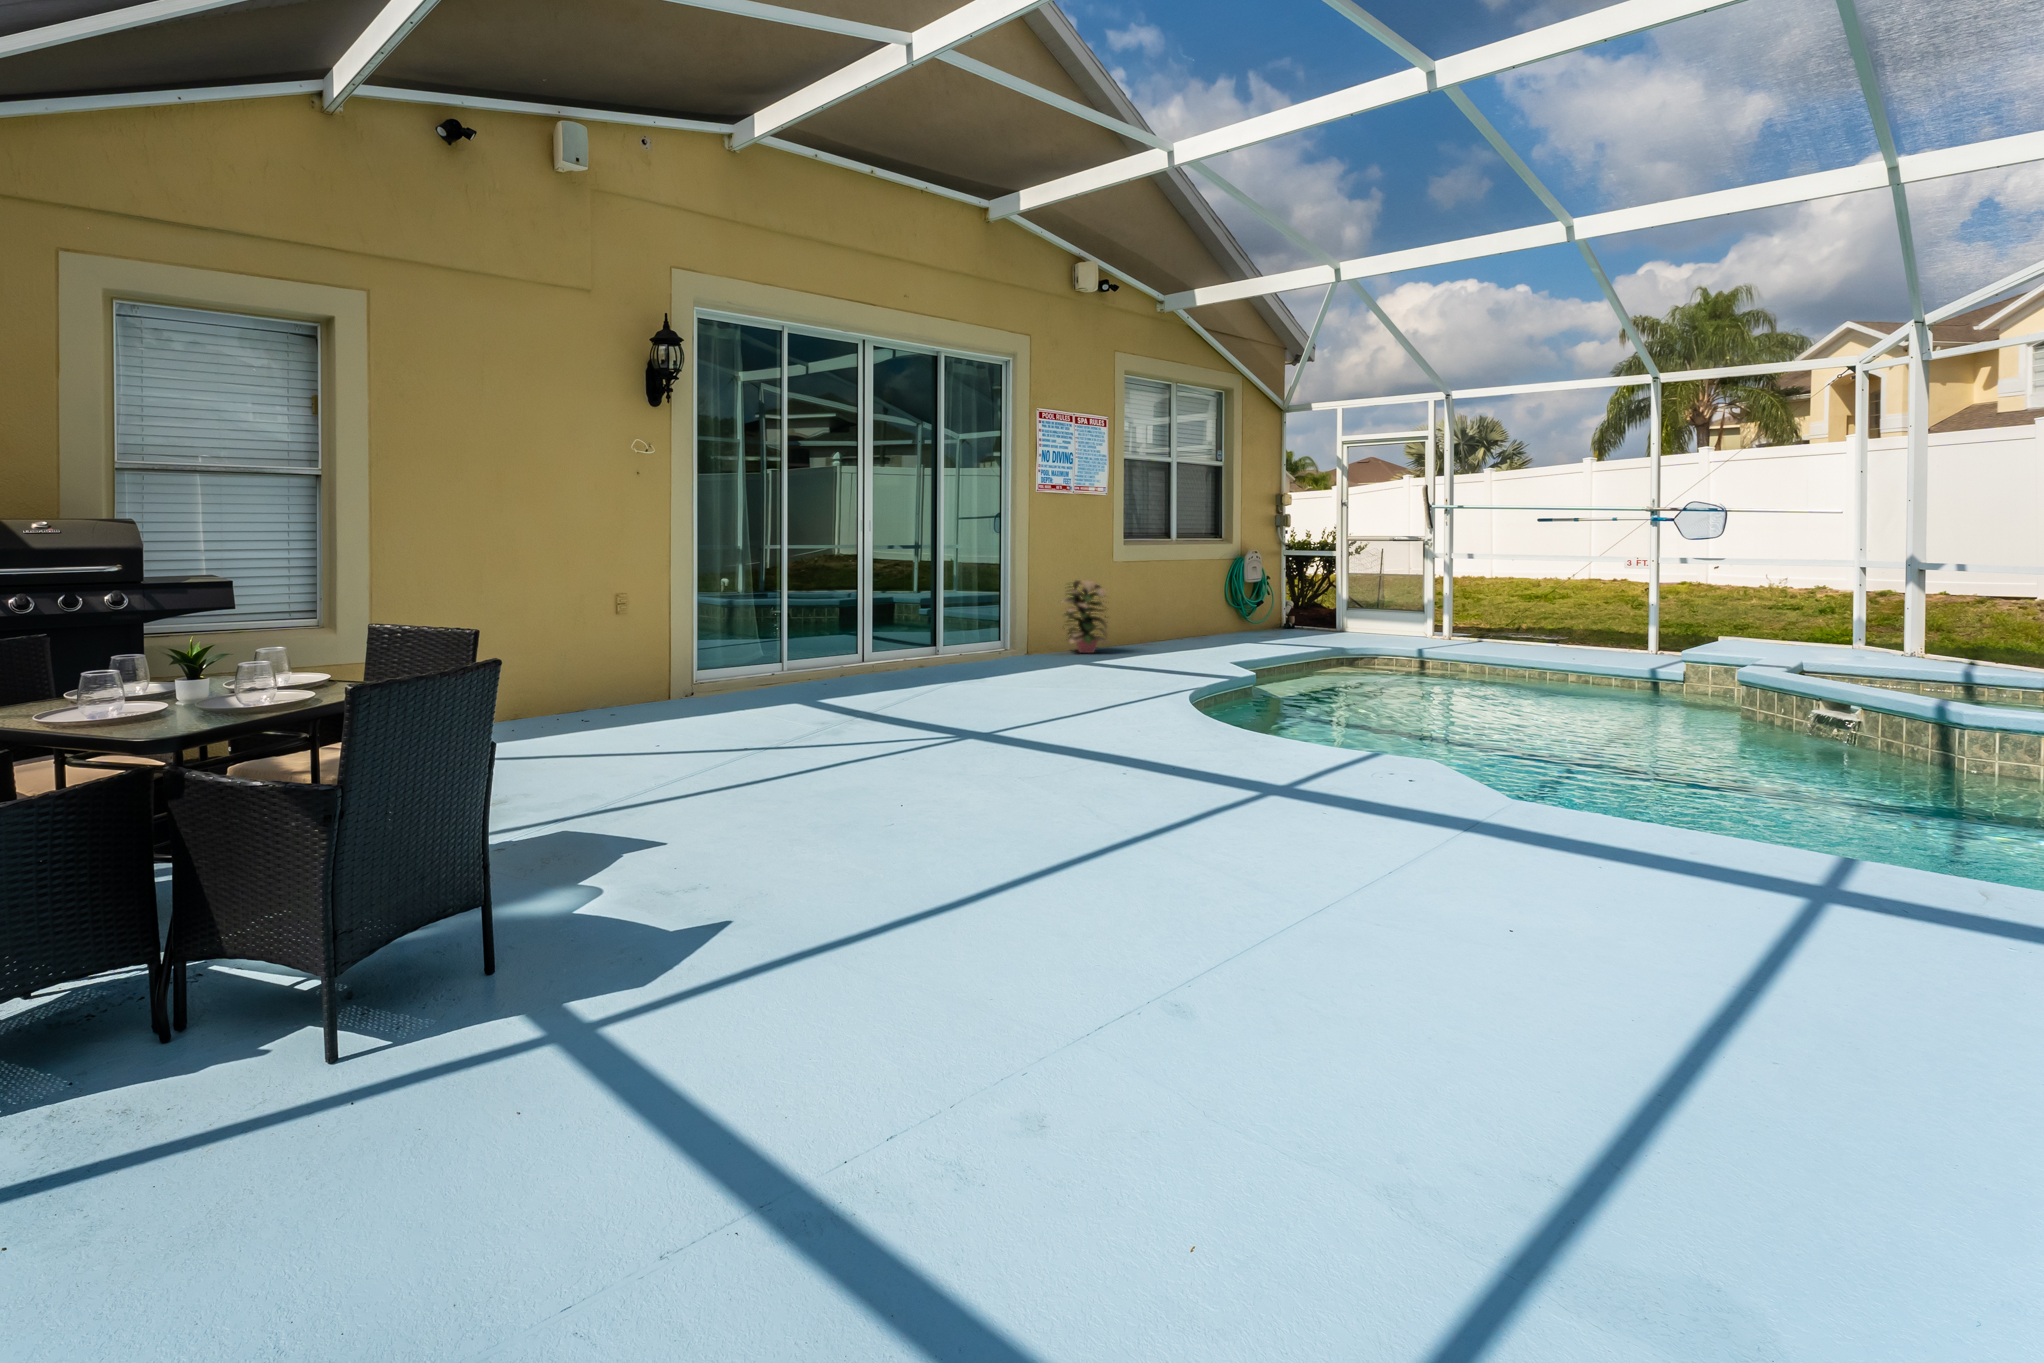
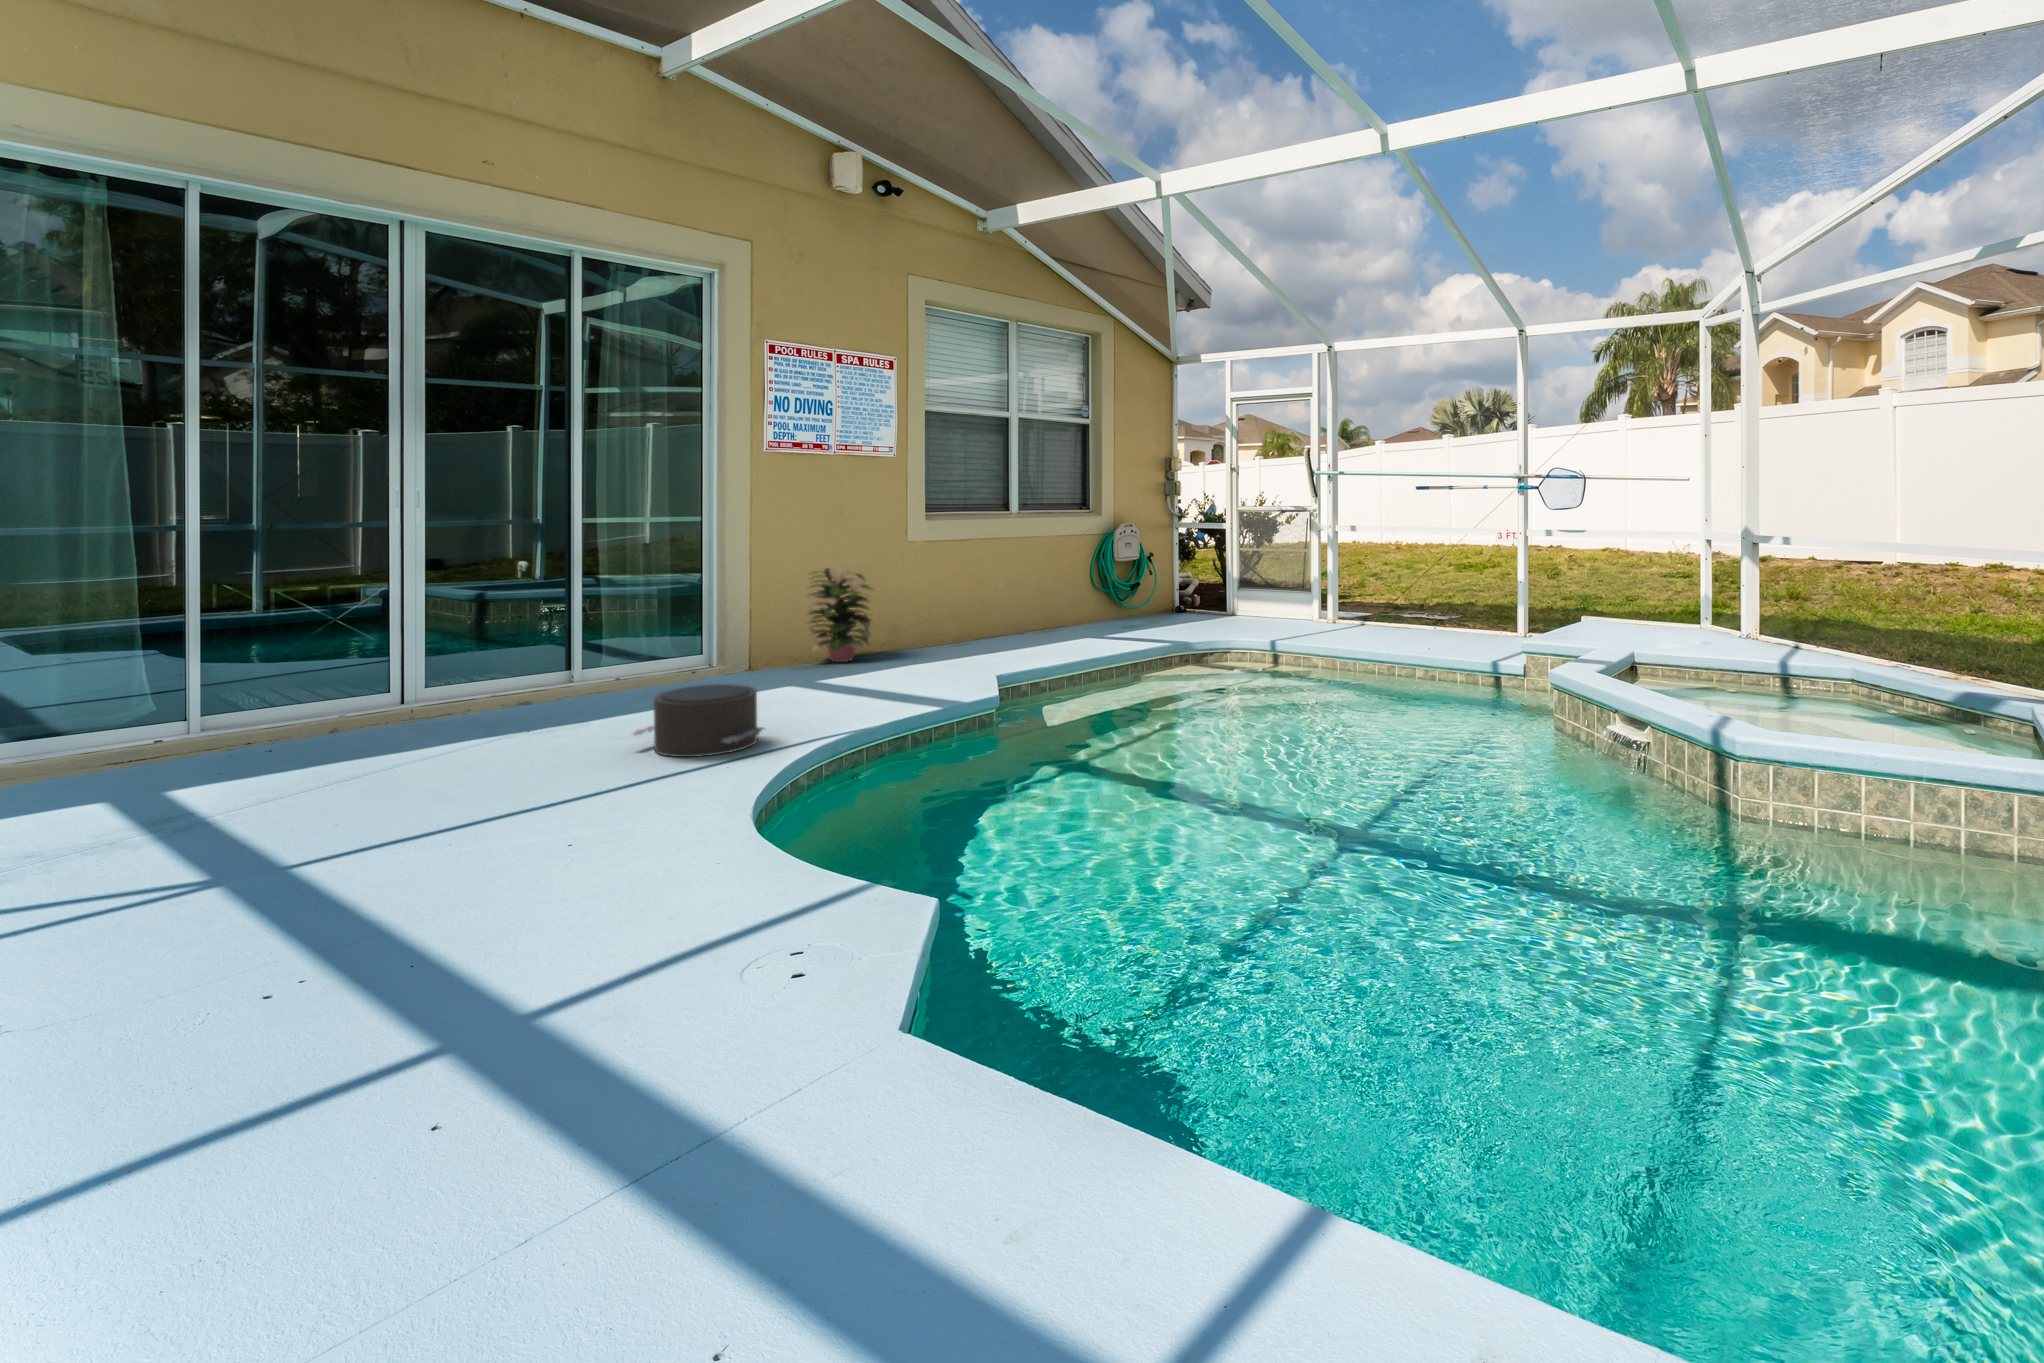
pouf: none [1059,652,1145,697] -> present [634,684,763,757]

